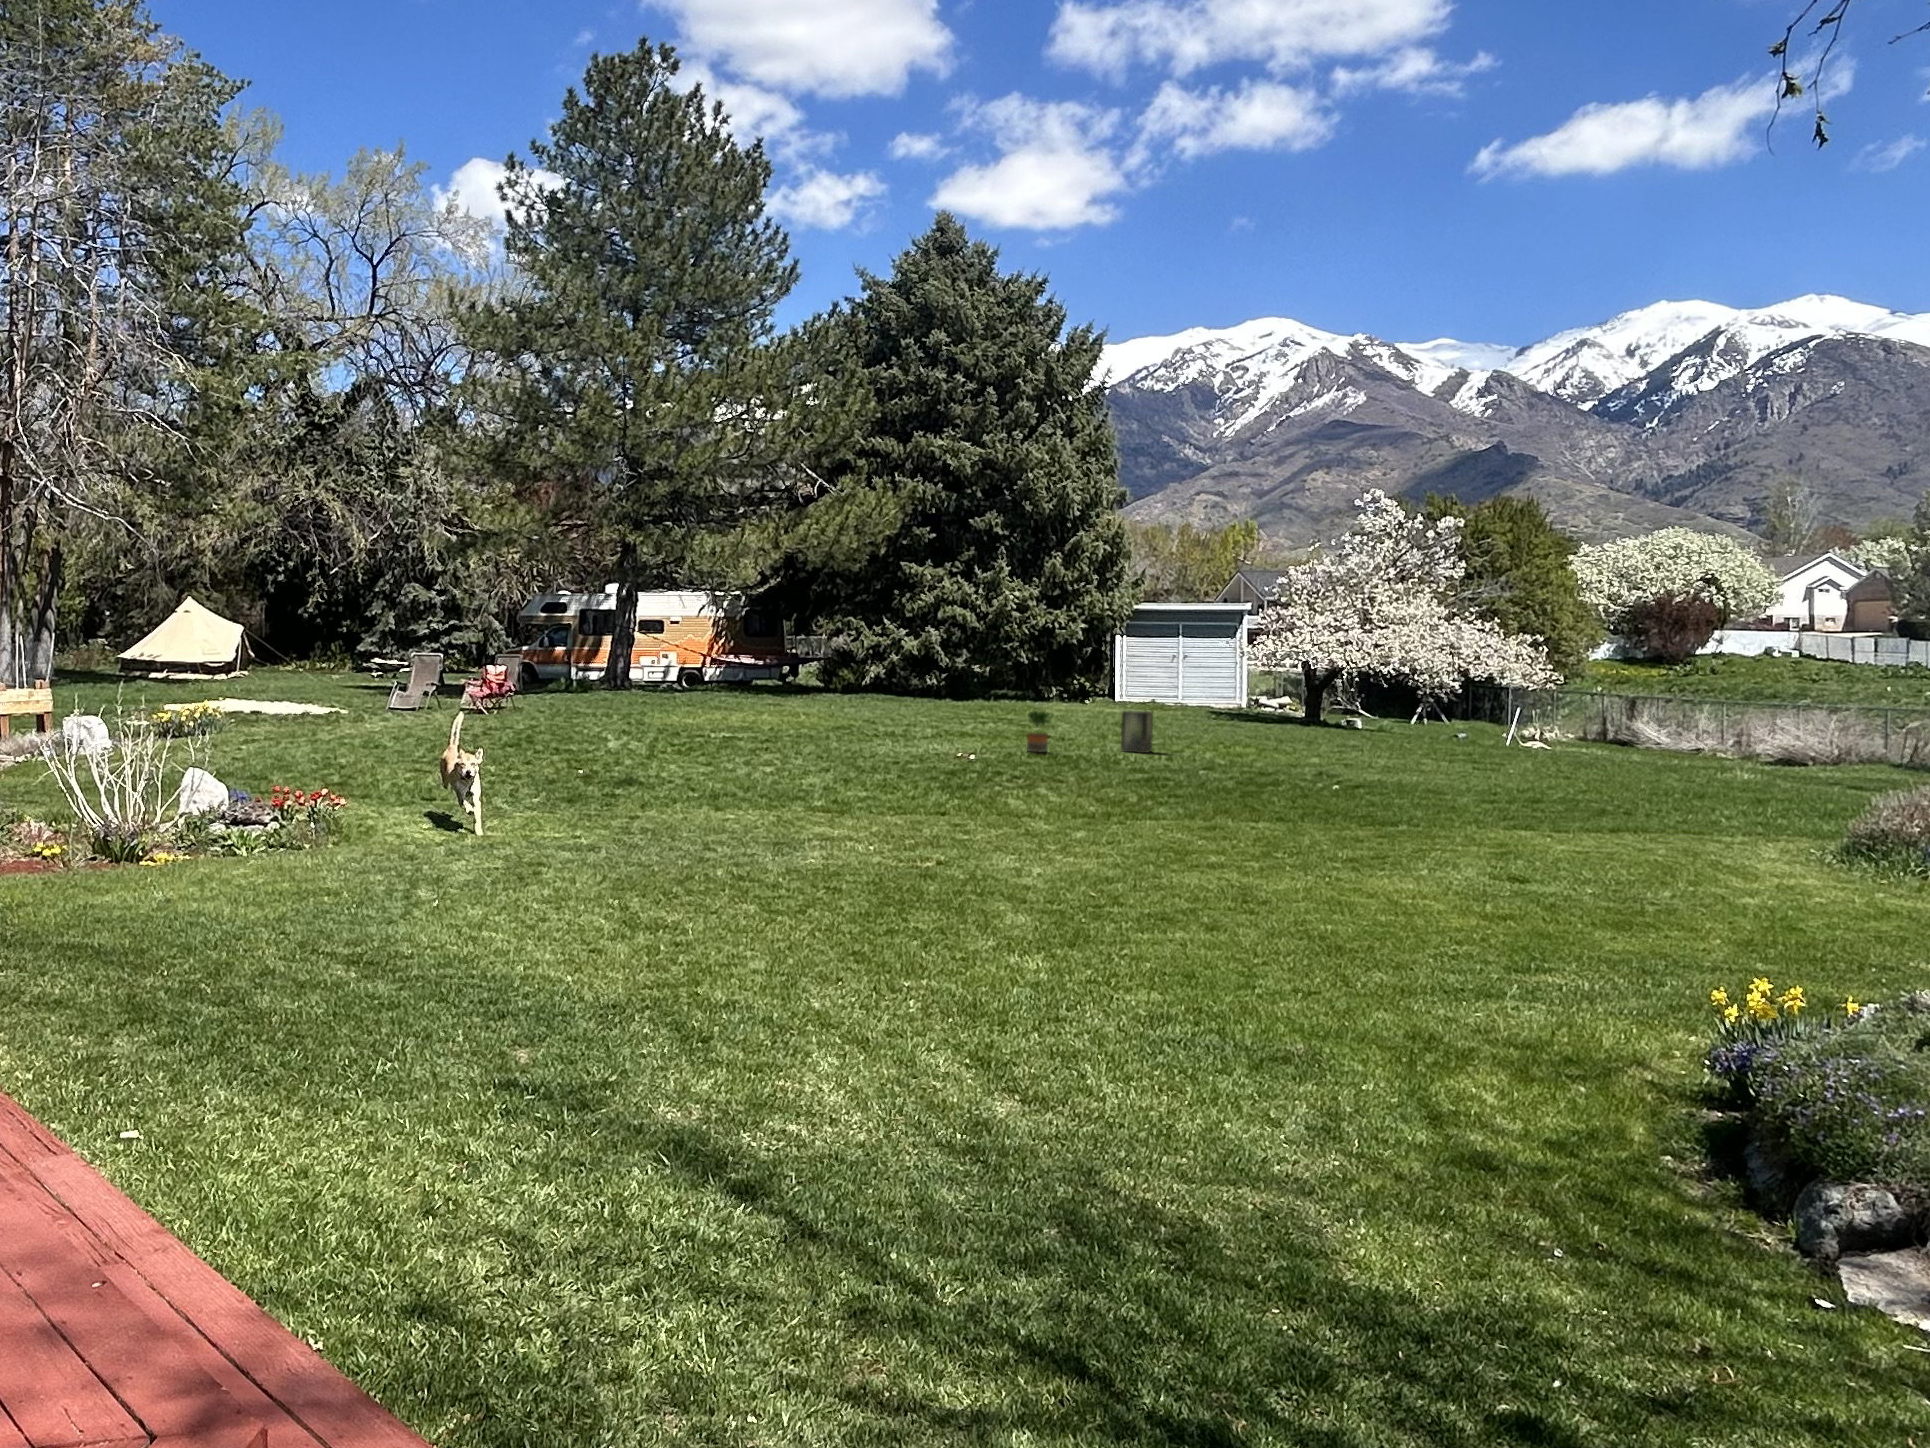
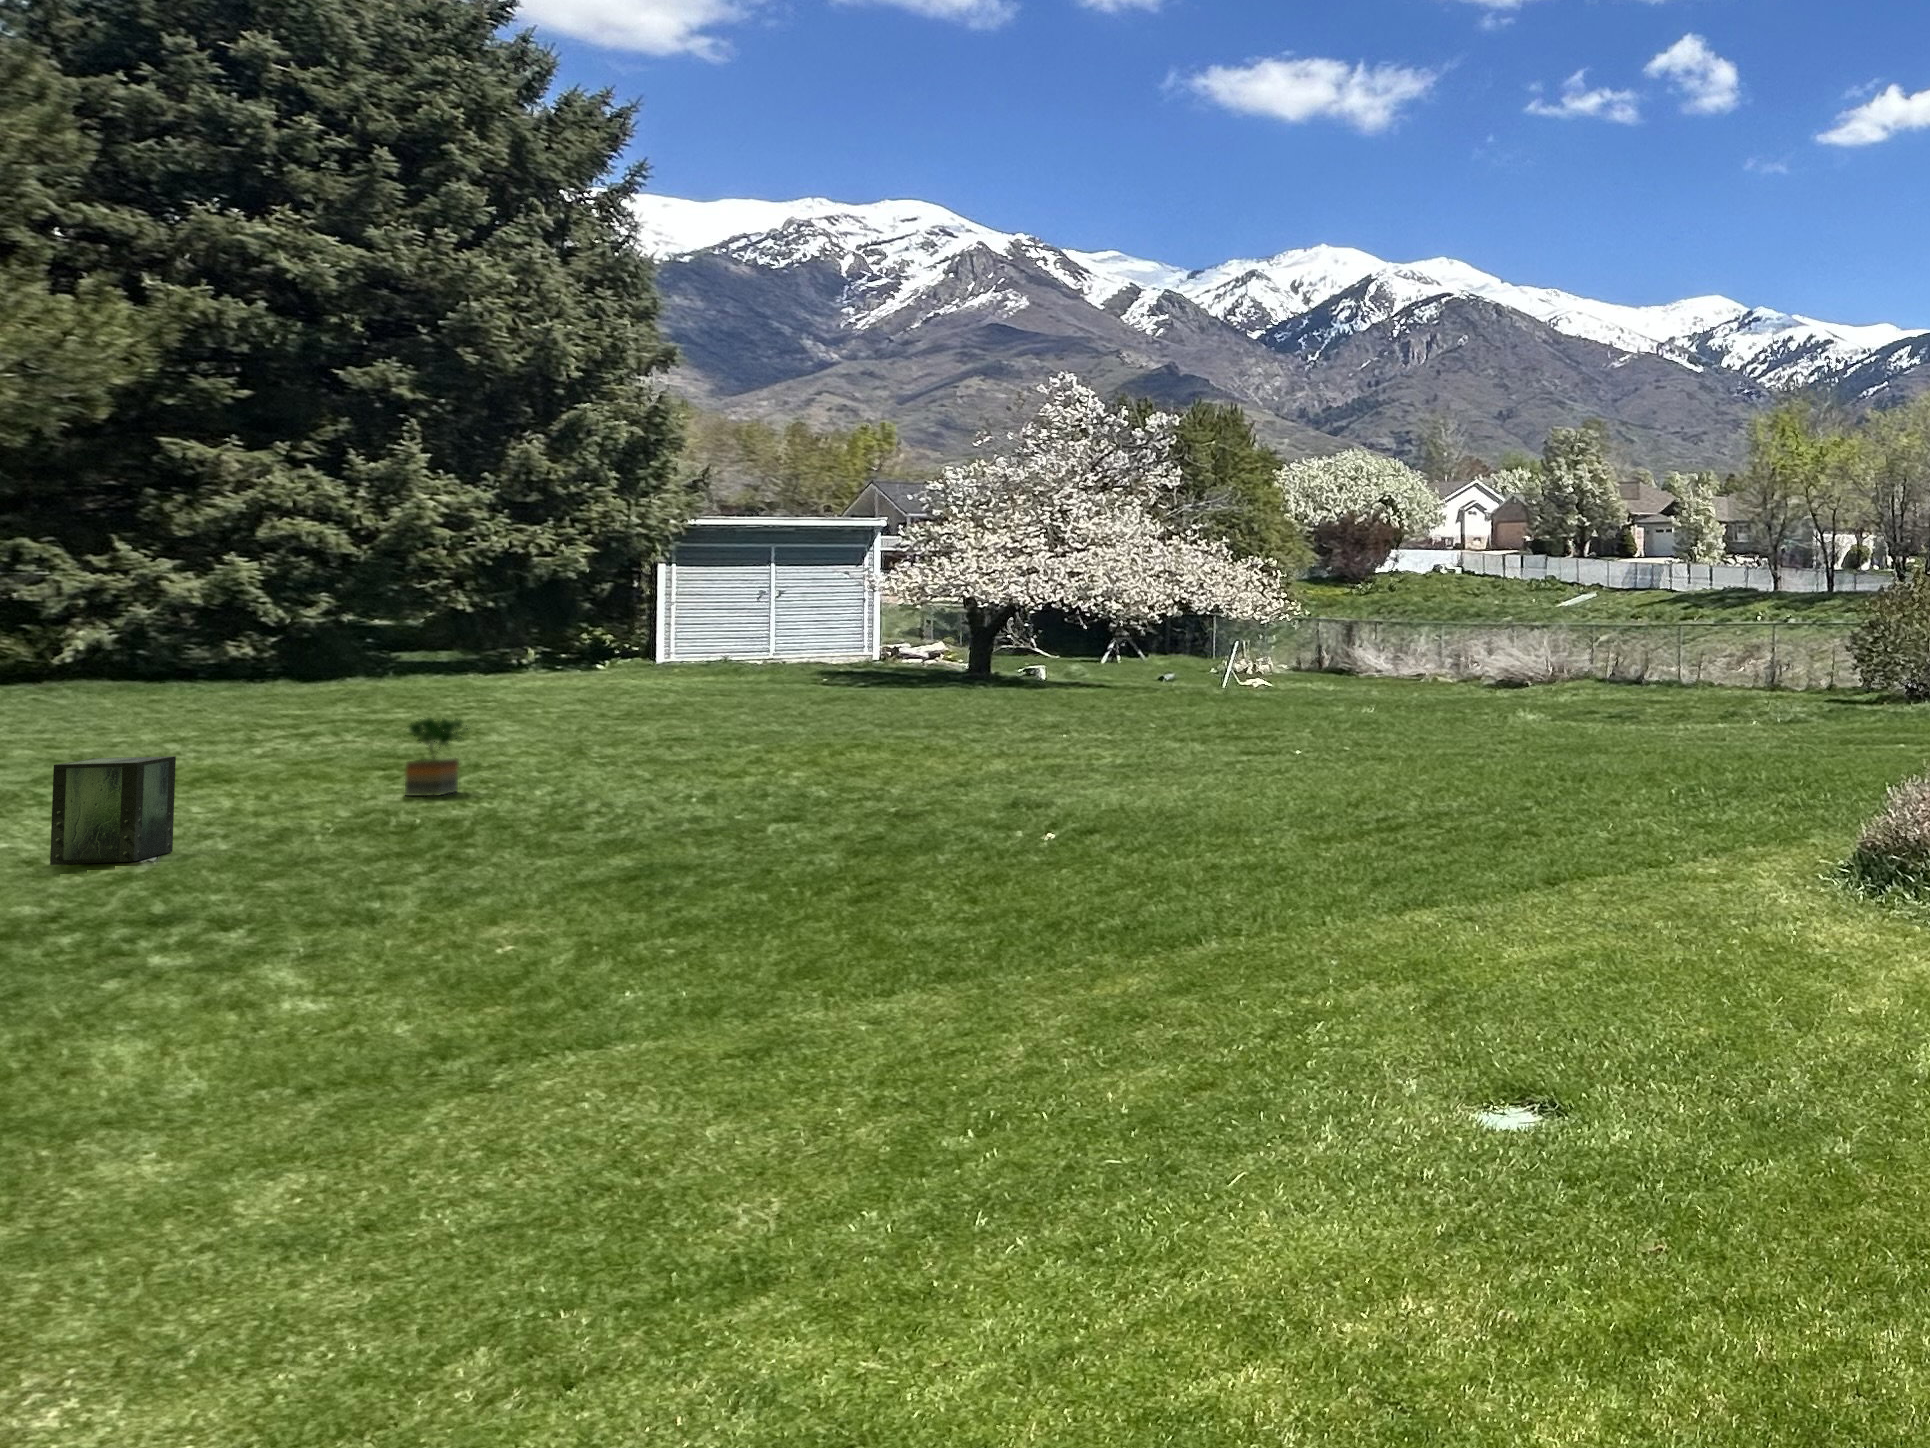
storage box: present [1121,710,1153,753] -> present [50,756,176,865]

